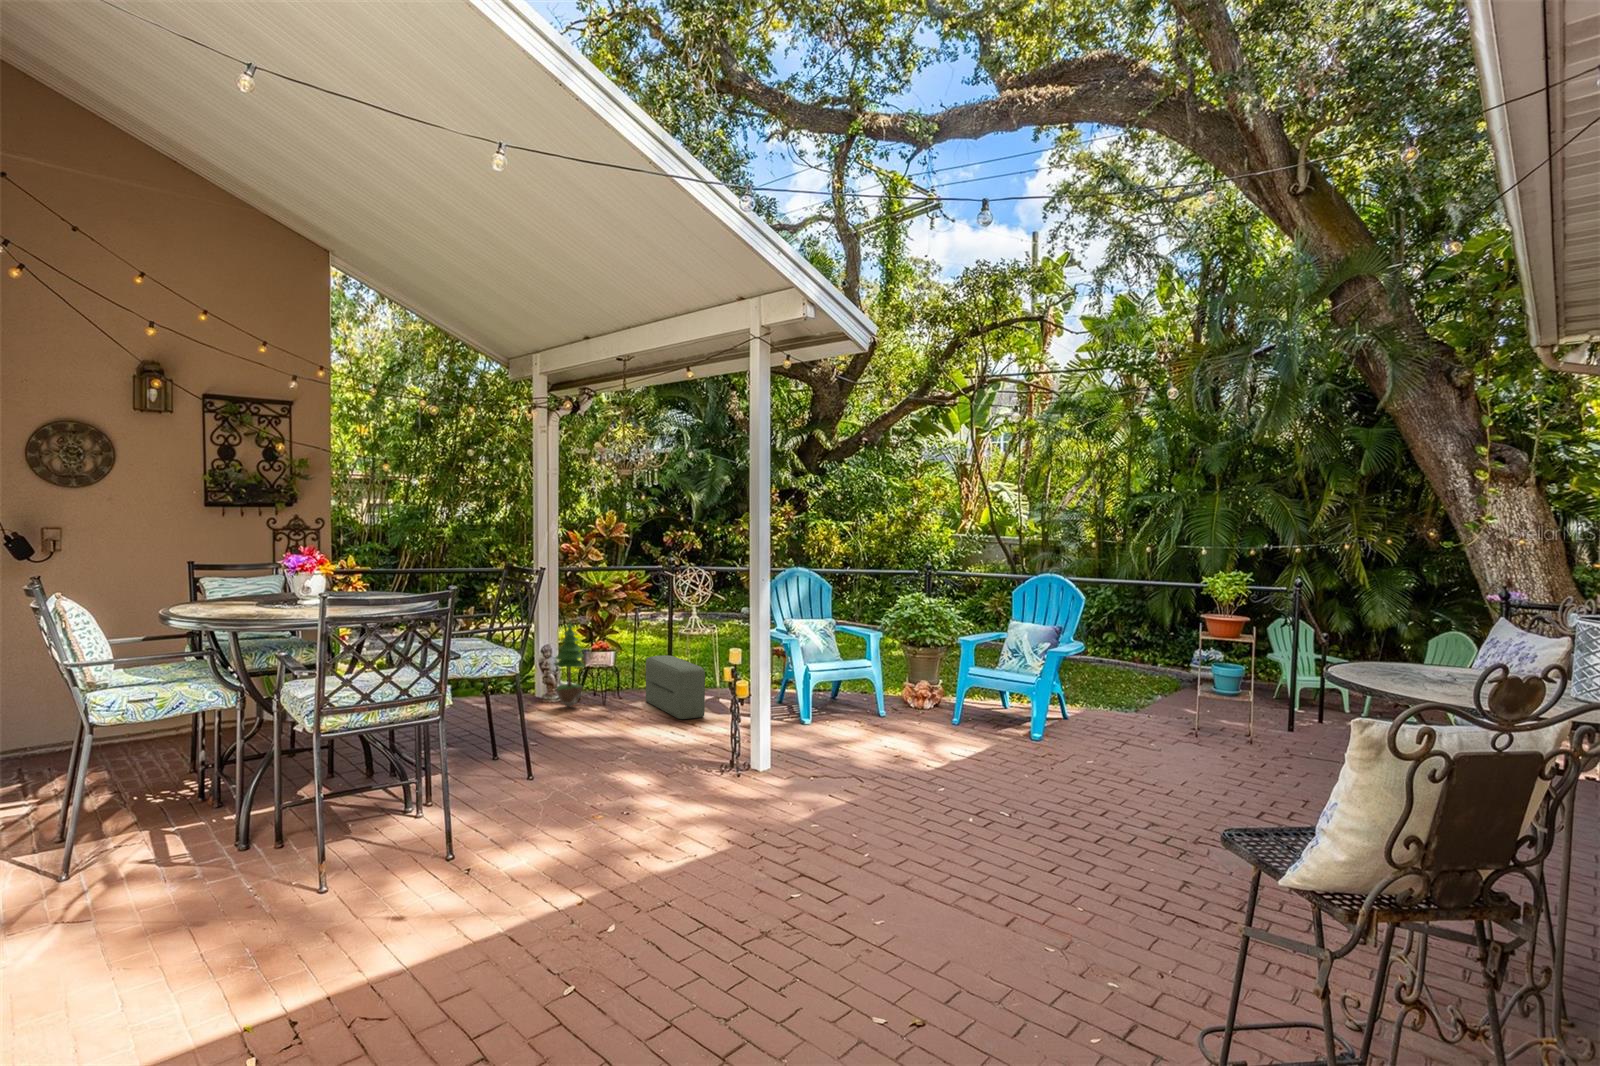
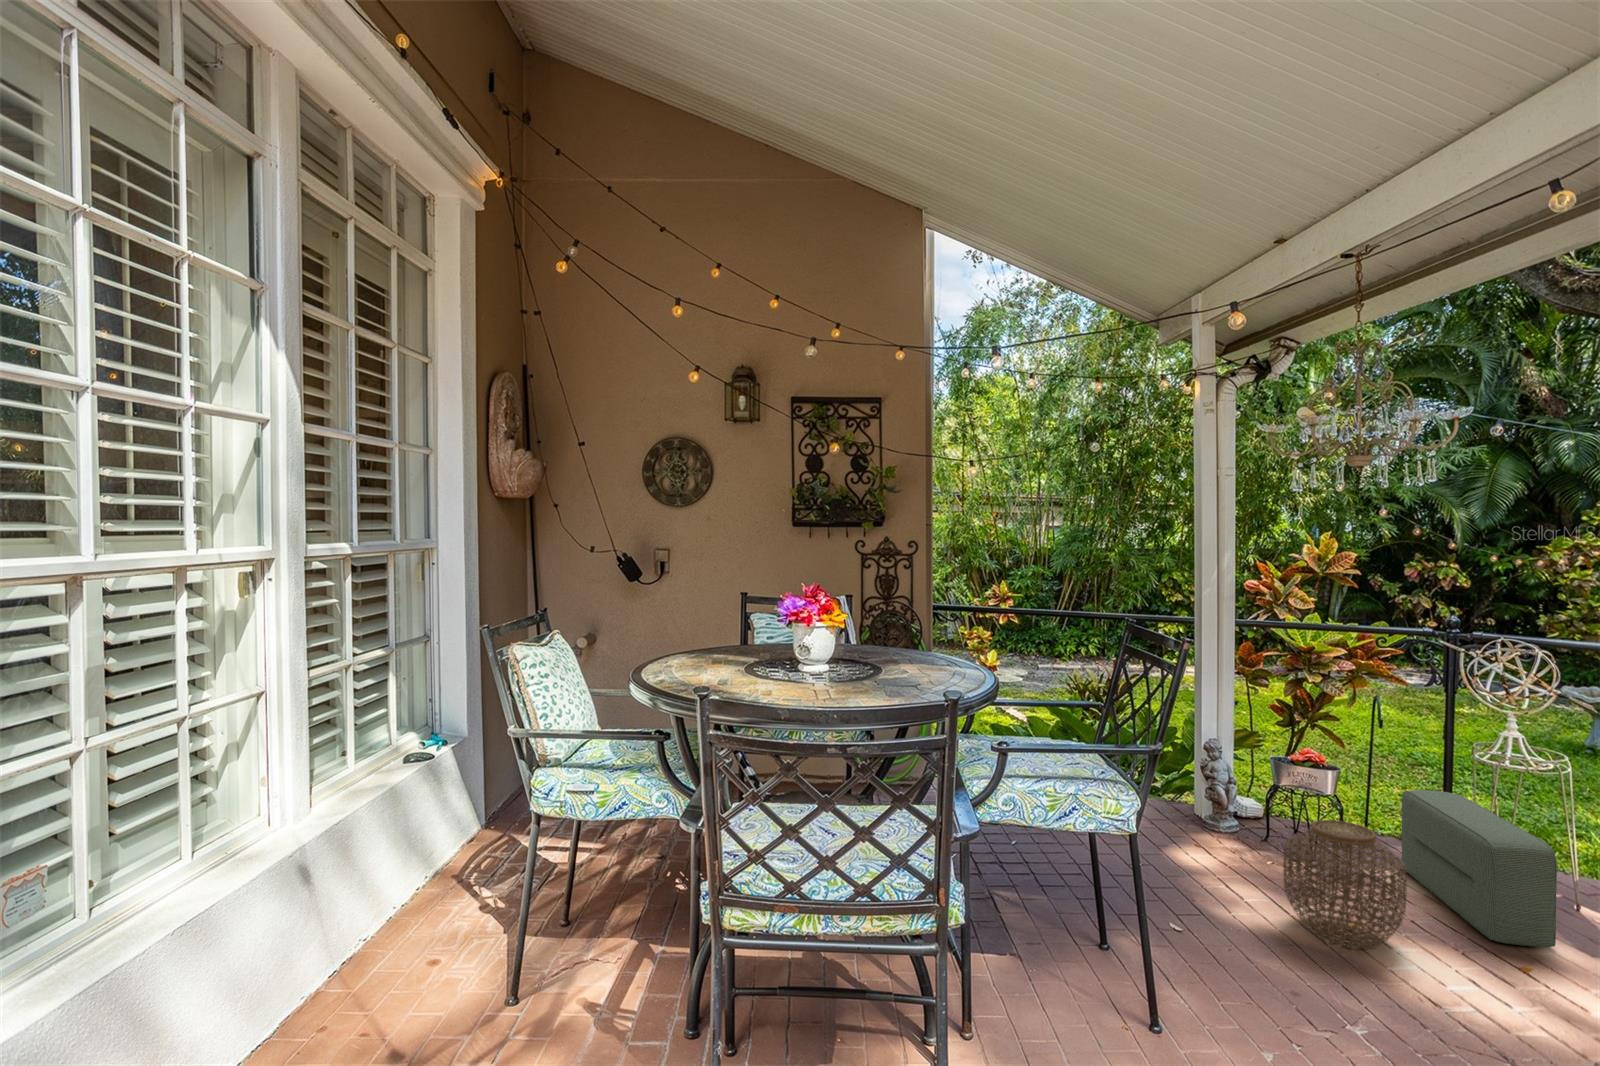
potted tree: present [555,621,585,707] -> none [1221,706,1280,851]
woven basket: none [587,671,643,734] -> present [1283,820,1406,949]

